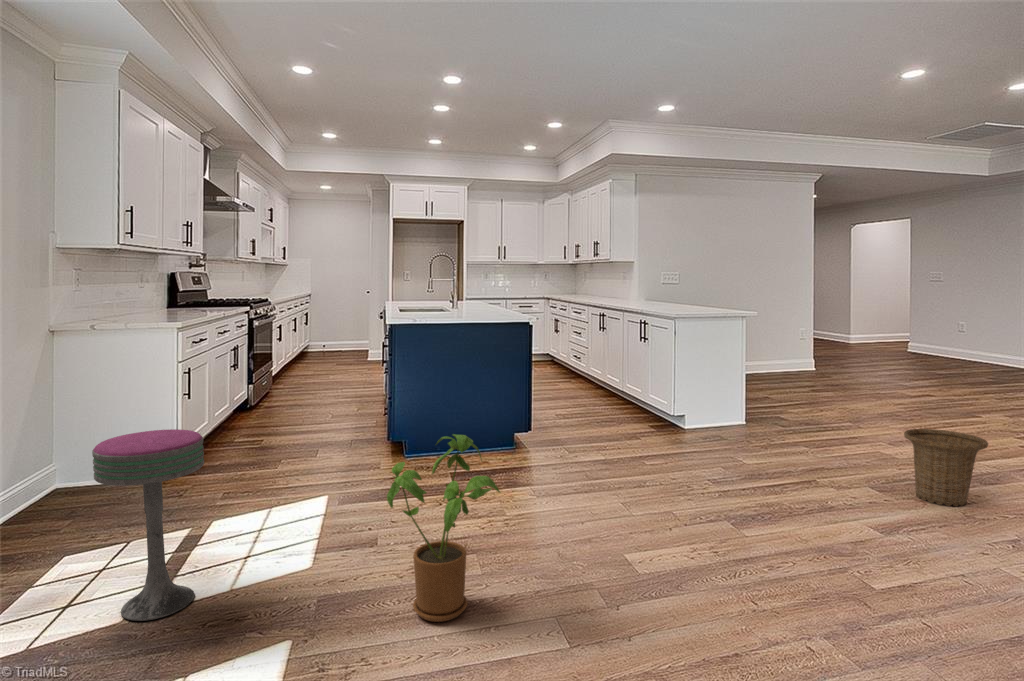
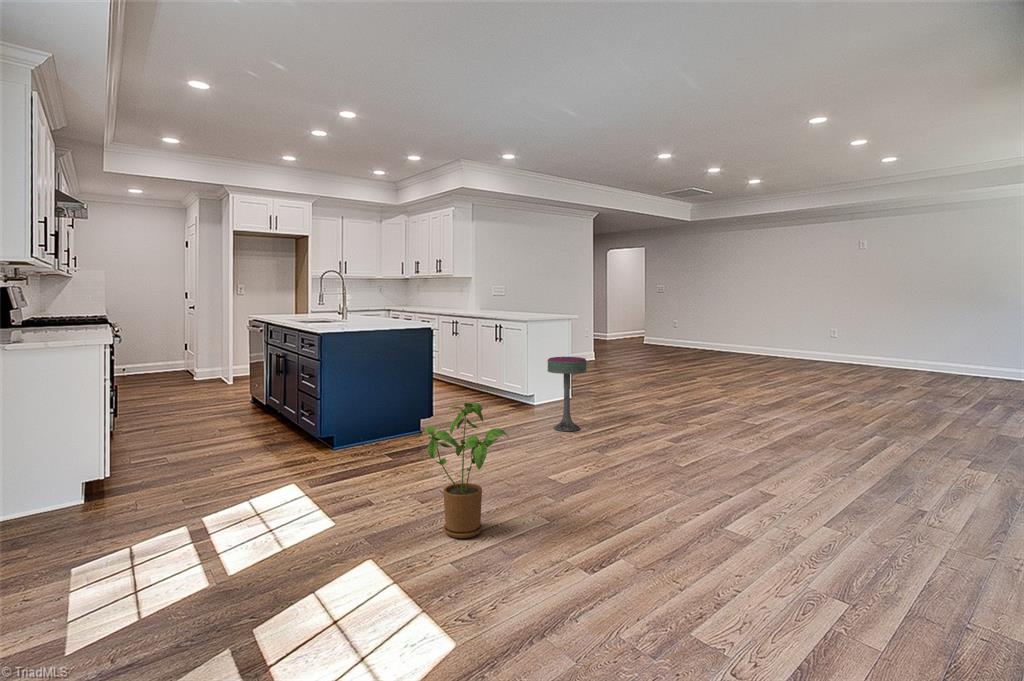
bar stool: present [92,429,204,621] -> present [547,357,587,431]
basket: present [904,429,988,506] -> none [697,389,743,436]

